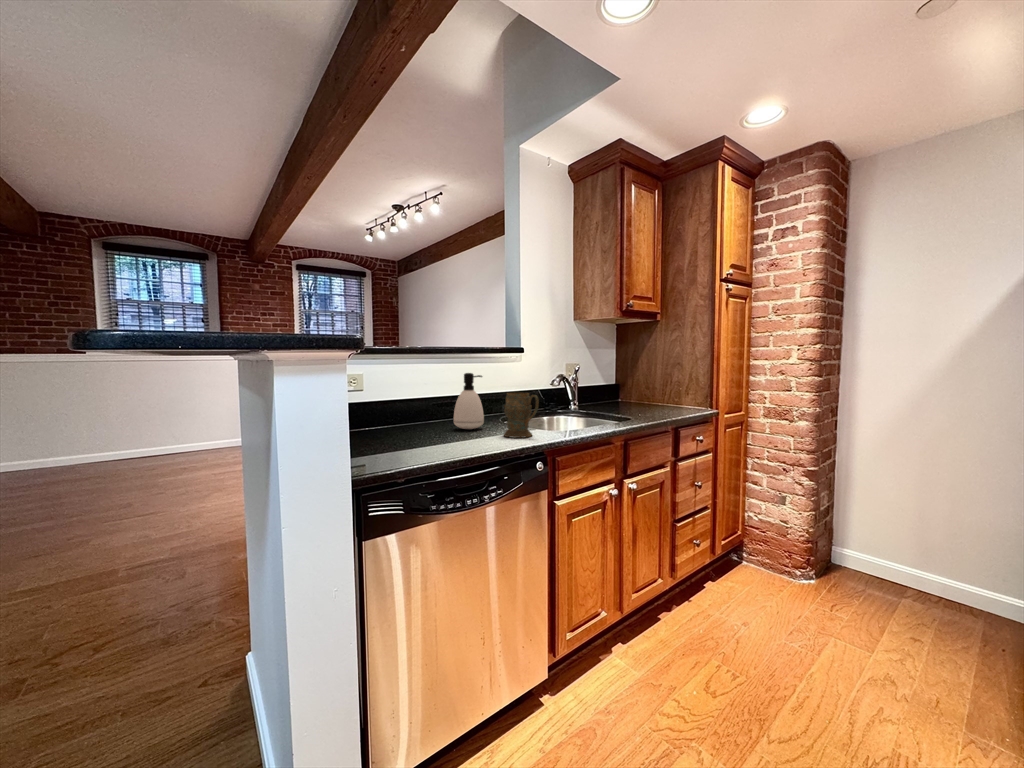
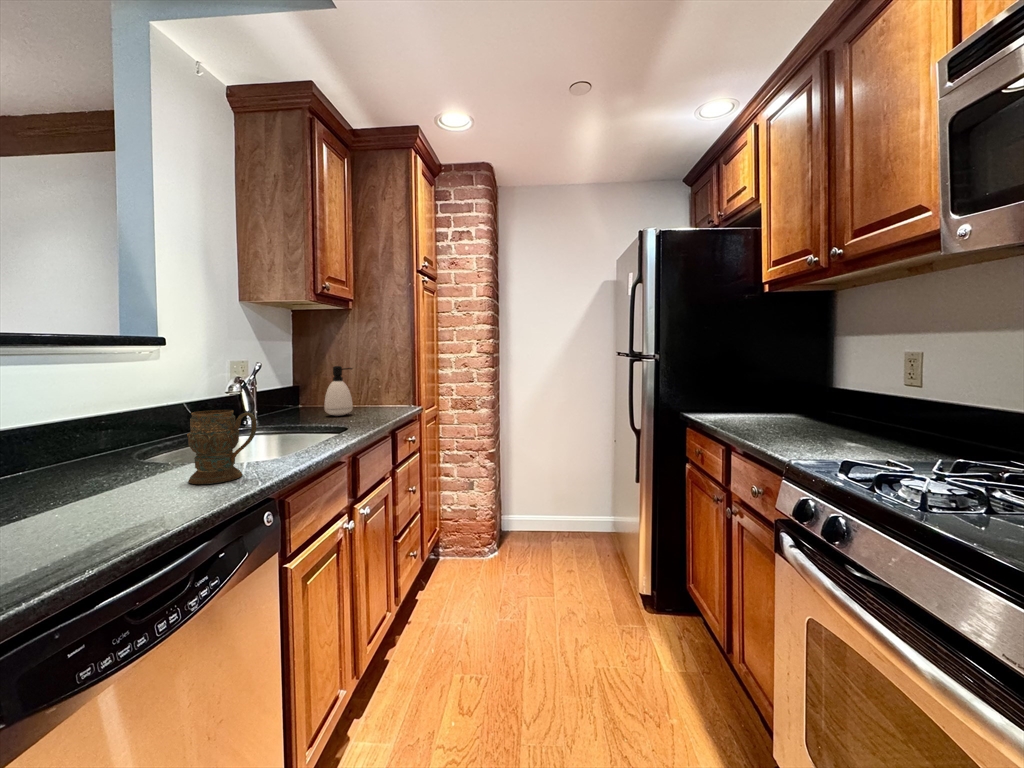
soap dispenser: present [454,373,484,429] -> present [324,366,353,416]

